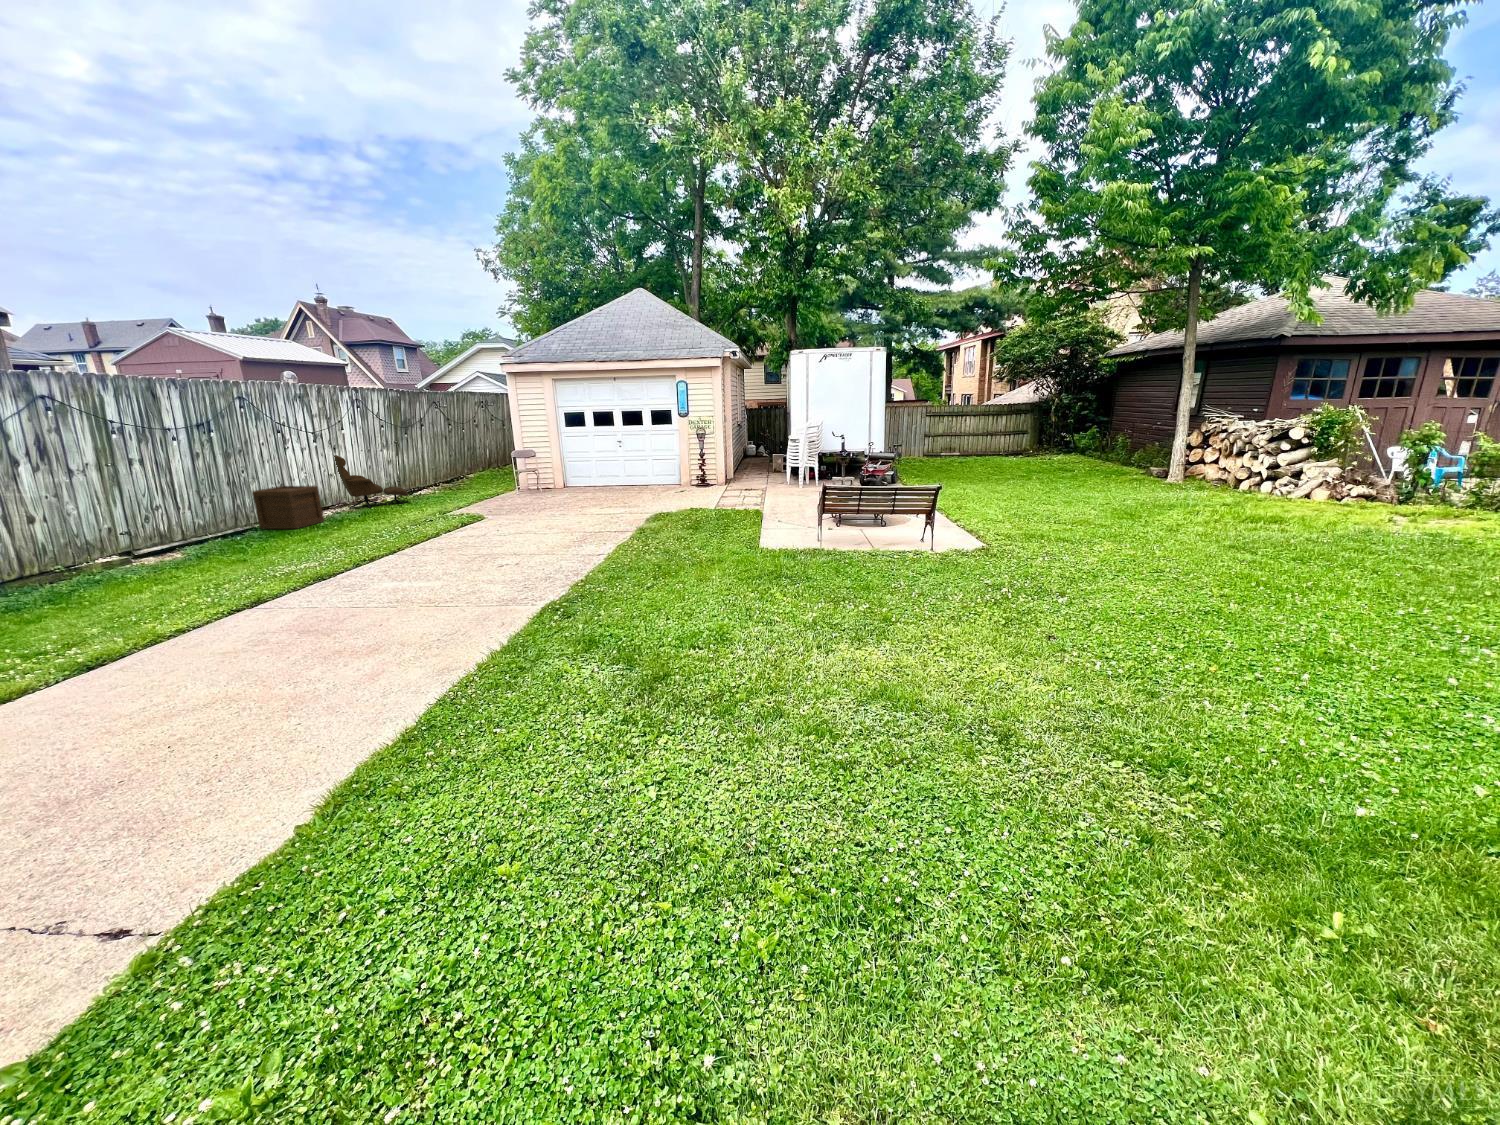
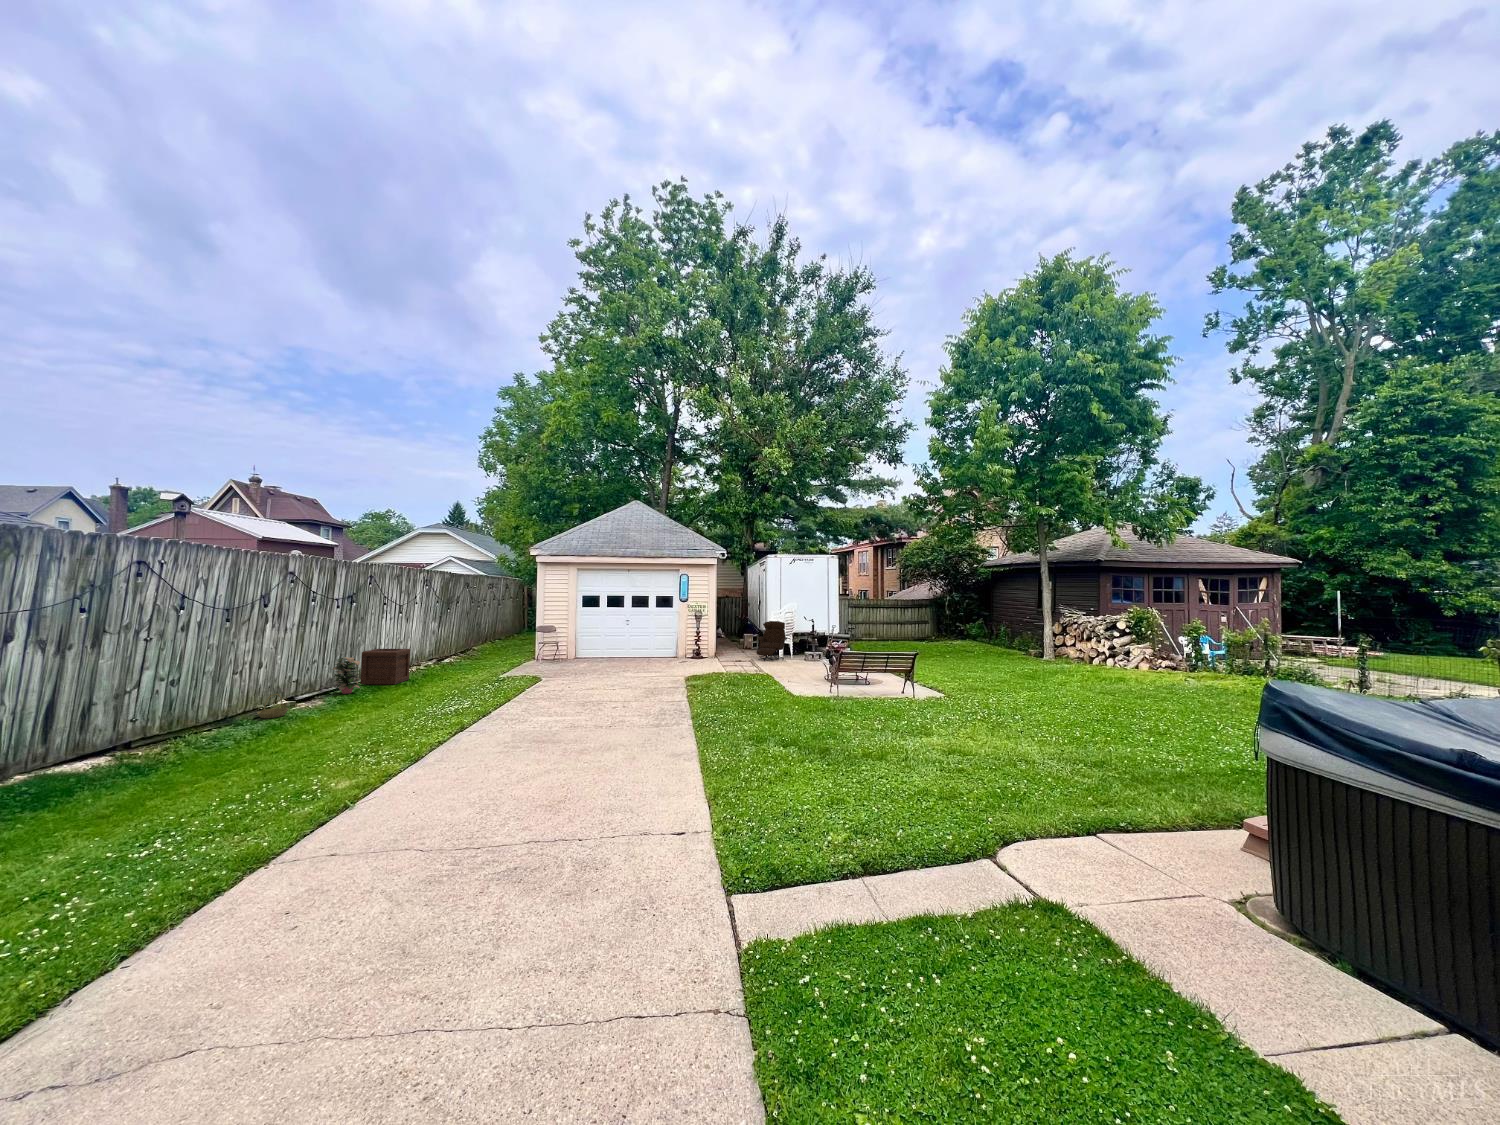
lounge chair: present [334,455,408,509] -> present [756,621,787,661]
decorative plant: none [191,500,234,544] -> present [332,657,360,694]
basket: none [36,554,88,585] -> present [257,694,288,718]

